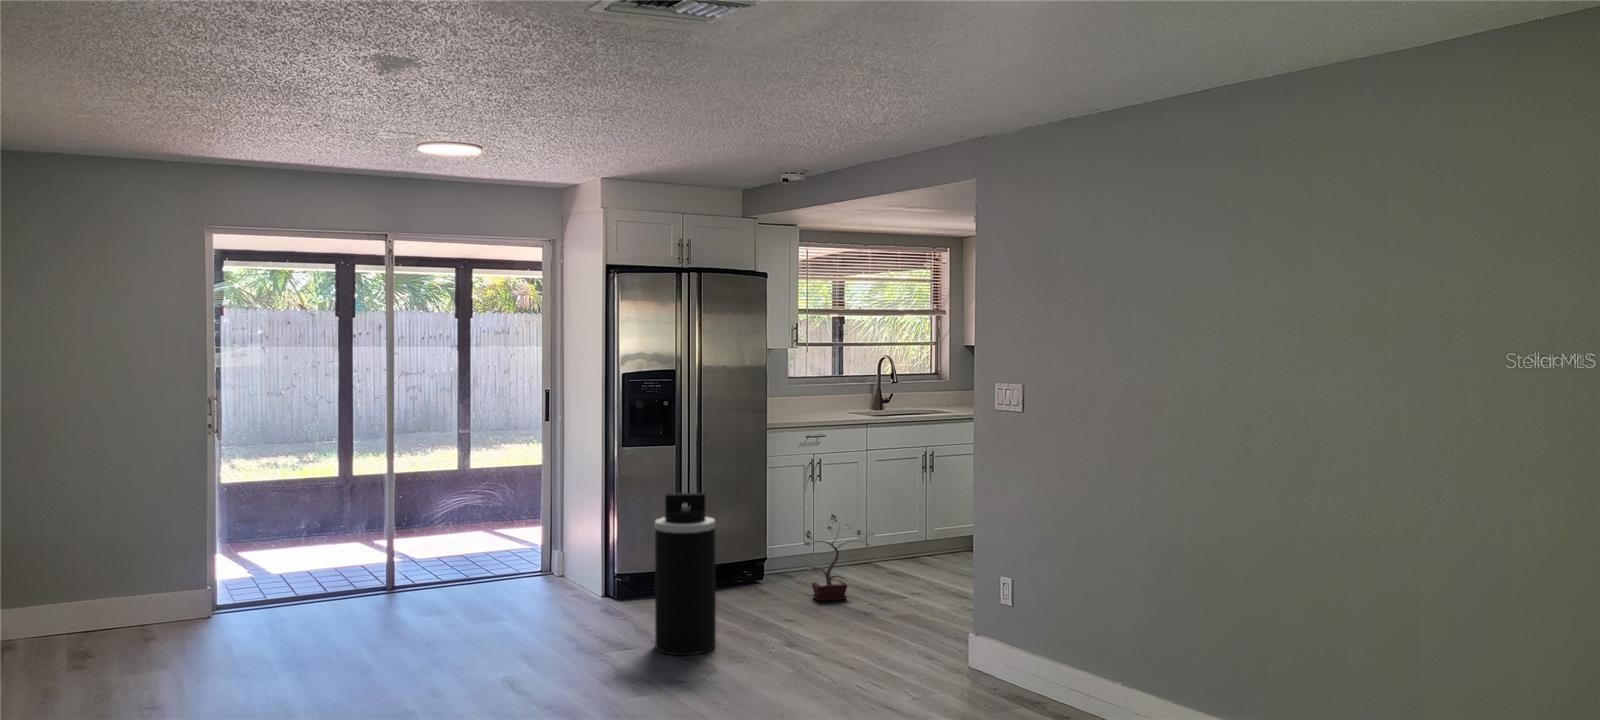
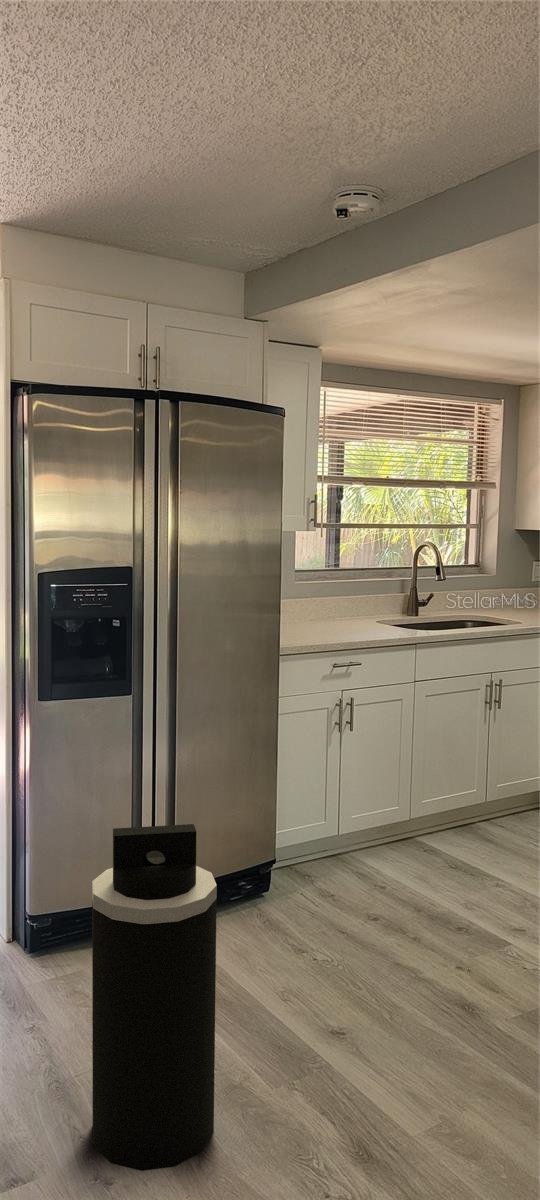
potted plant: present [804,514,878,601] -> none [347,806,471,955]

